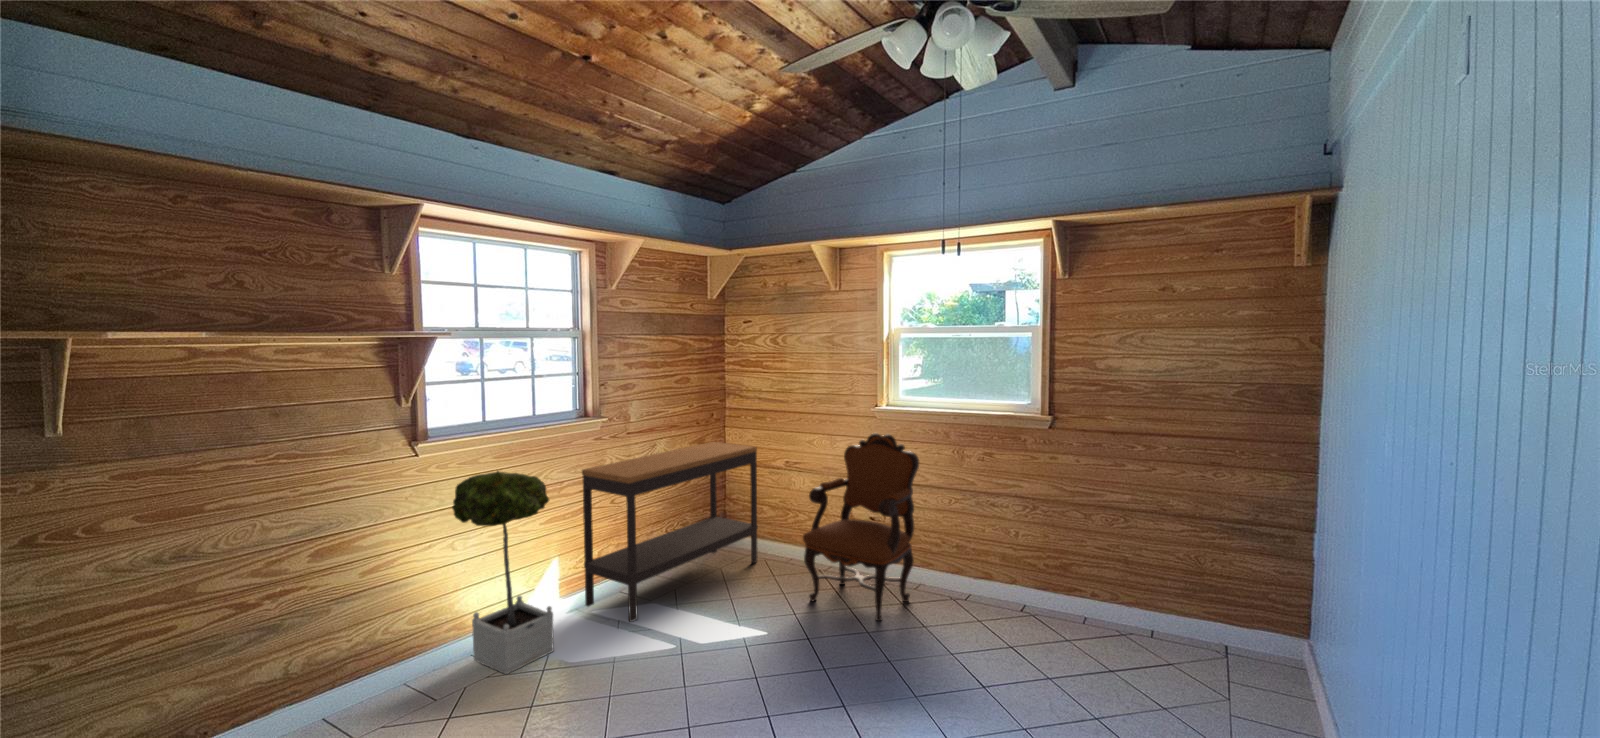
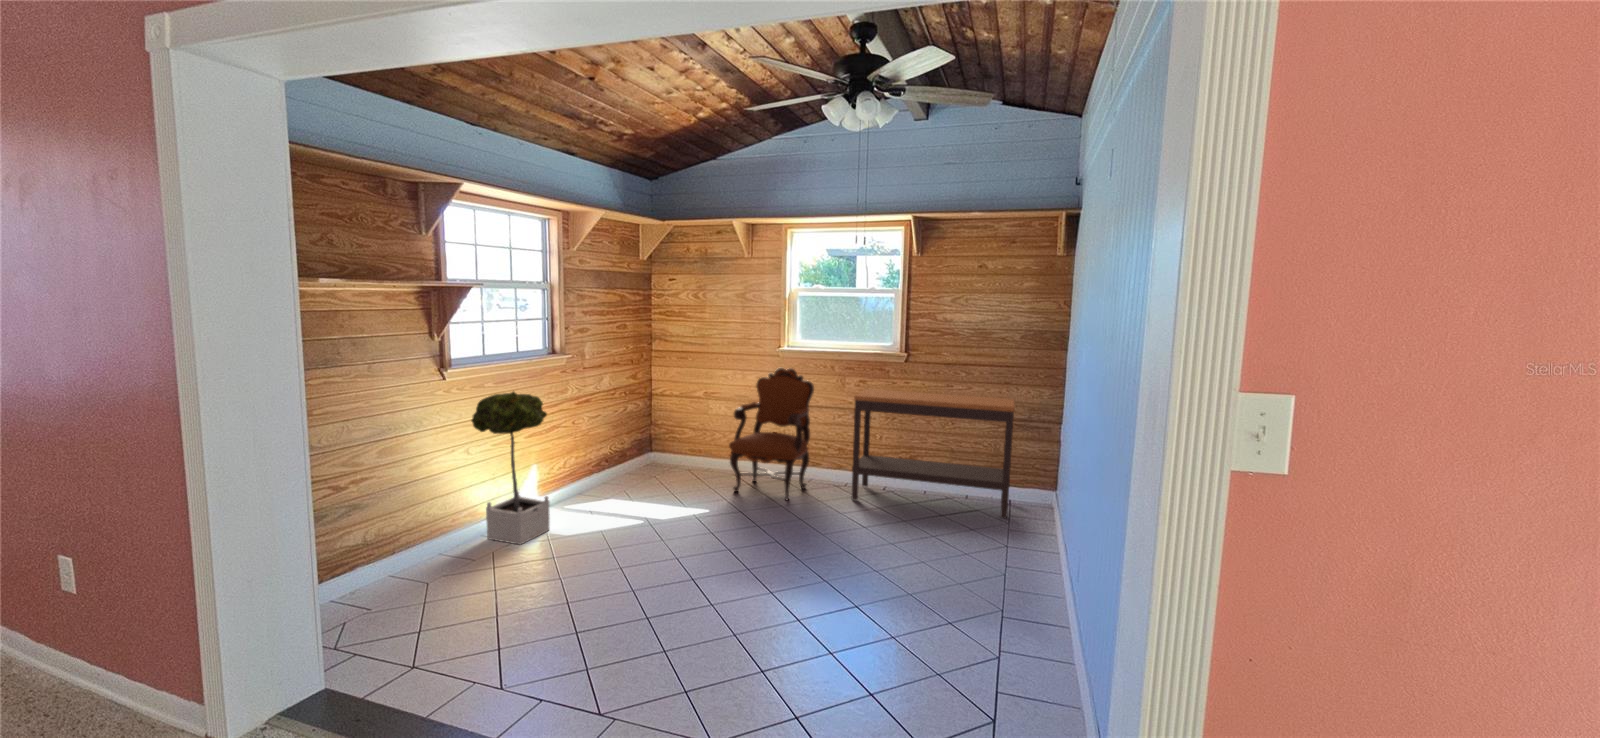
console table: present [582,442,758,622] -> present [852,389,1015,518]

